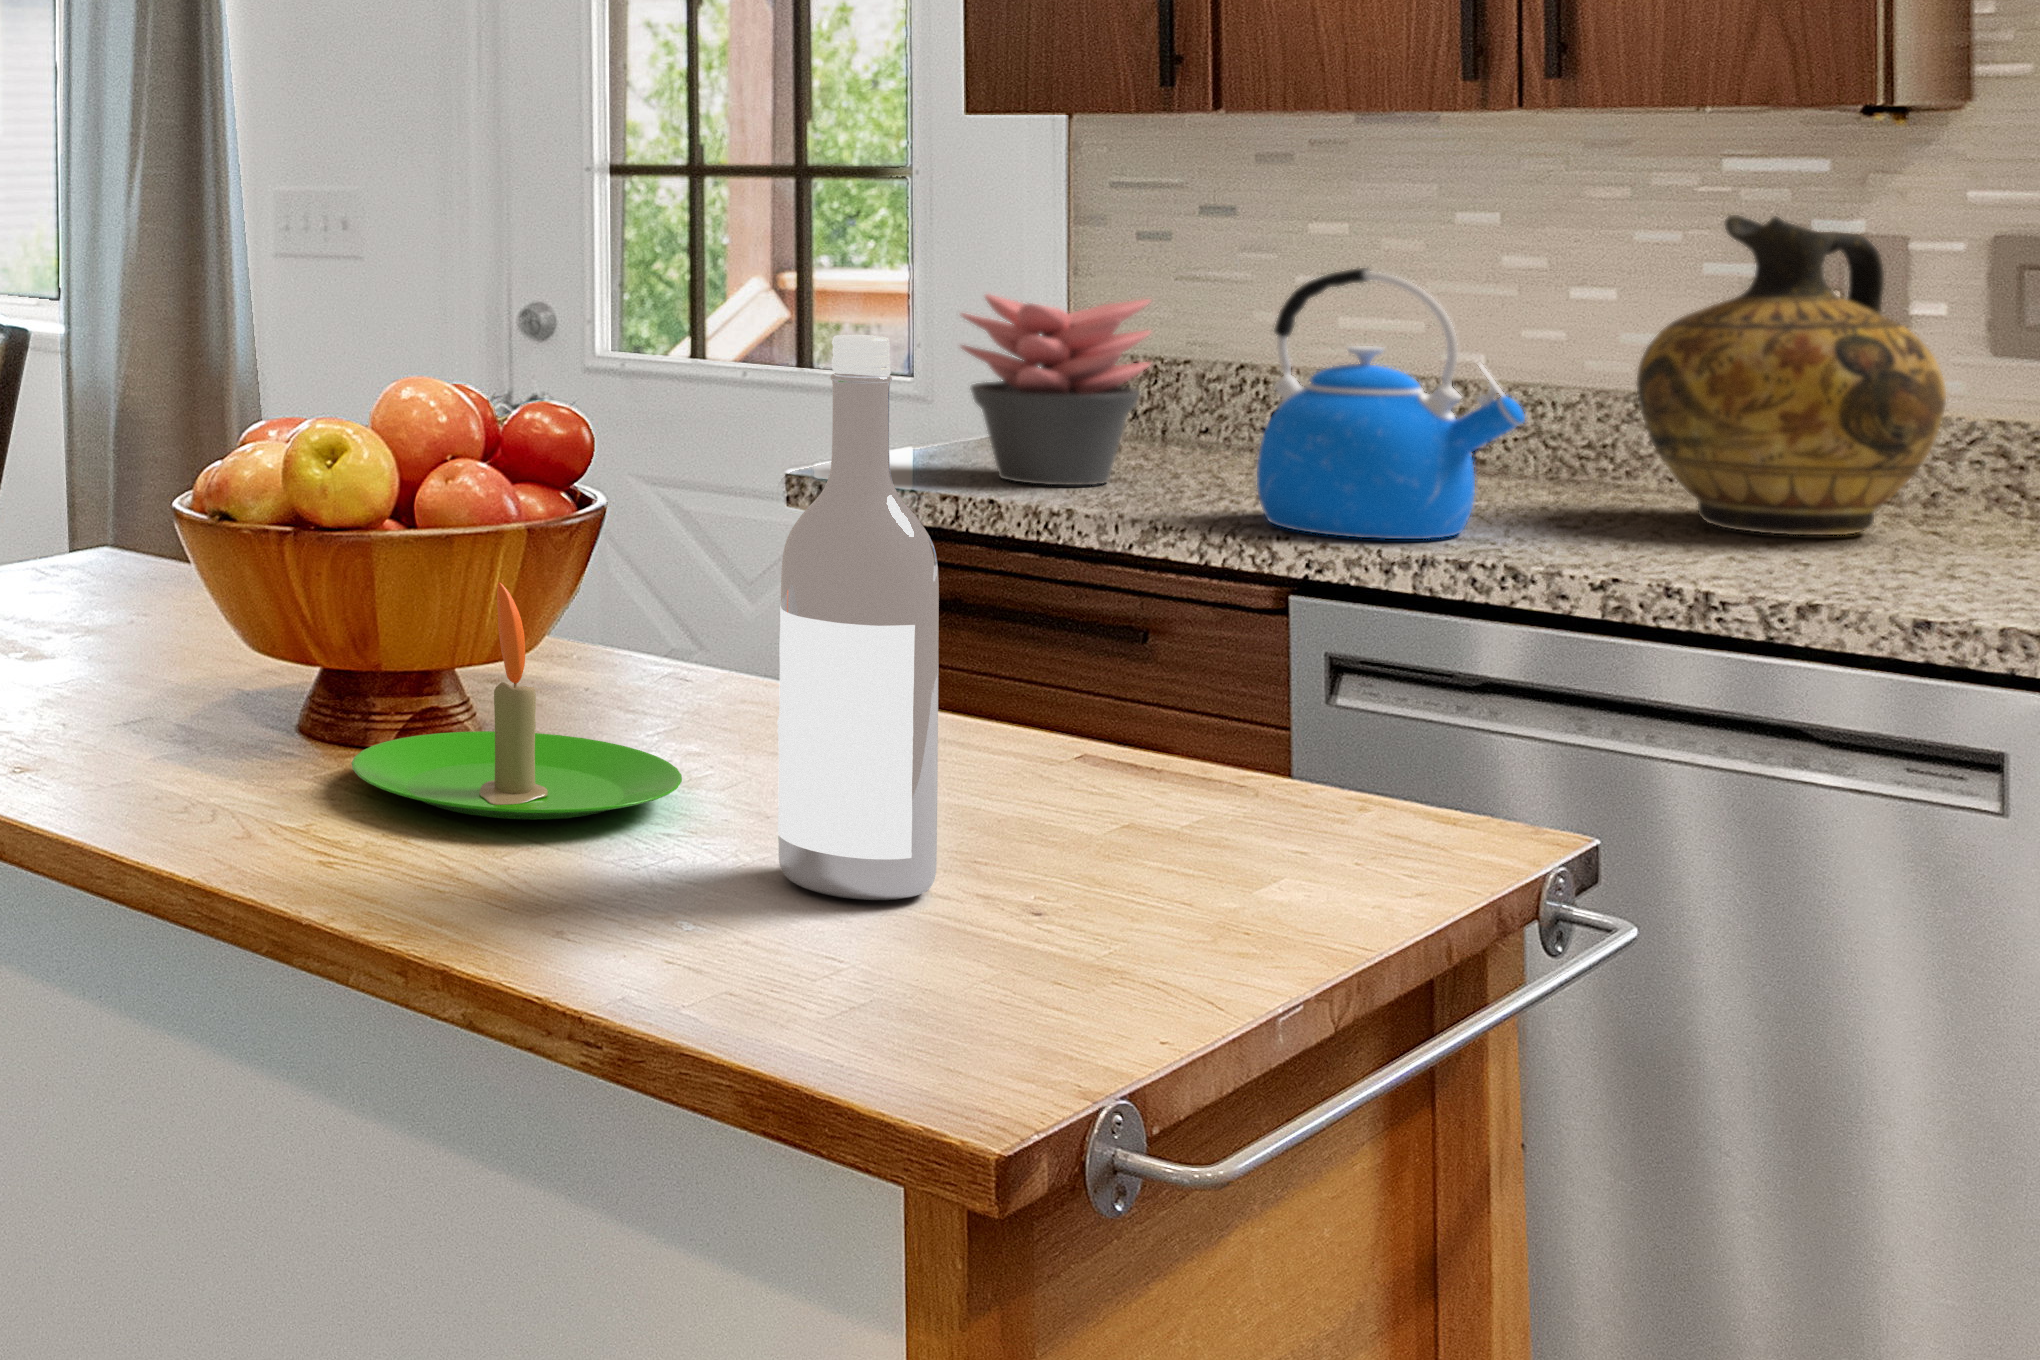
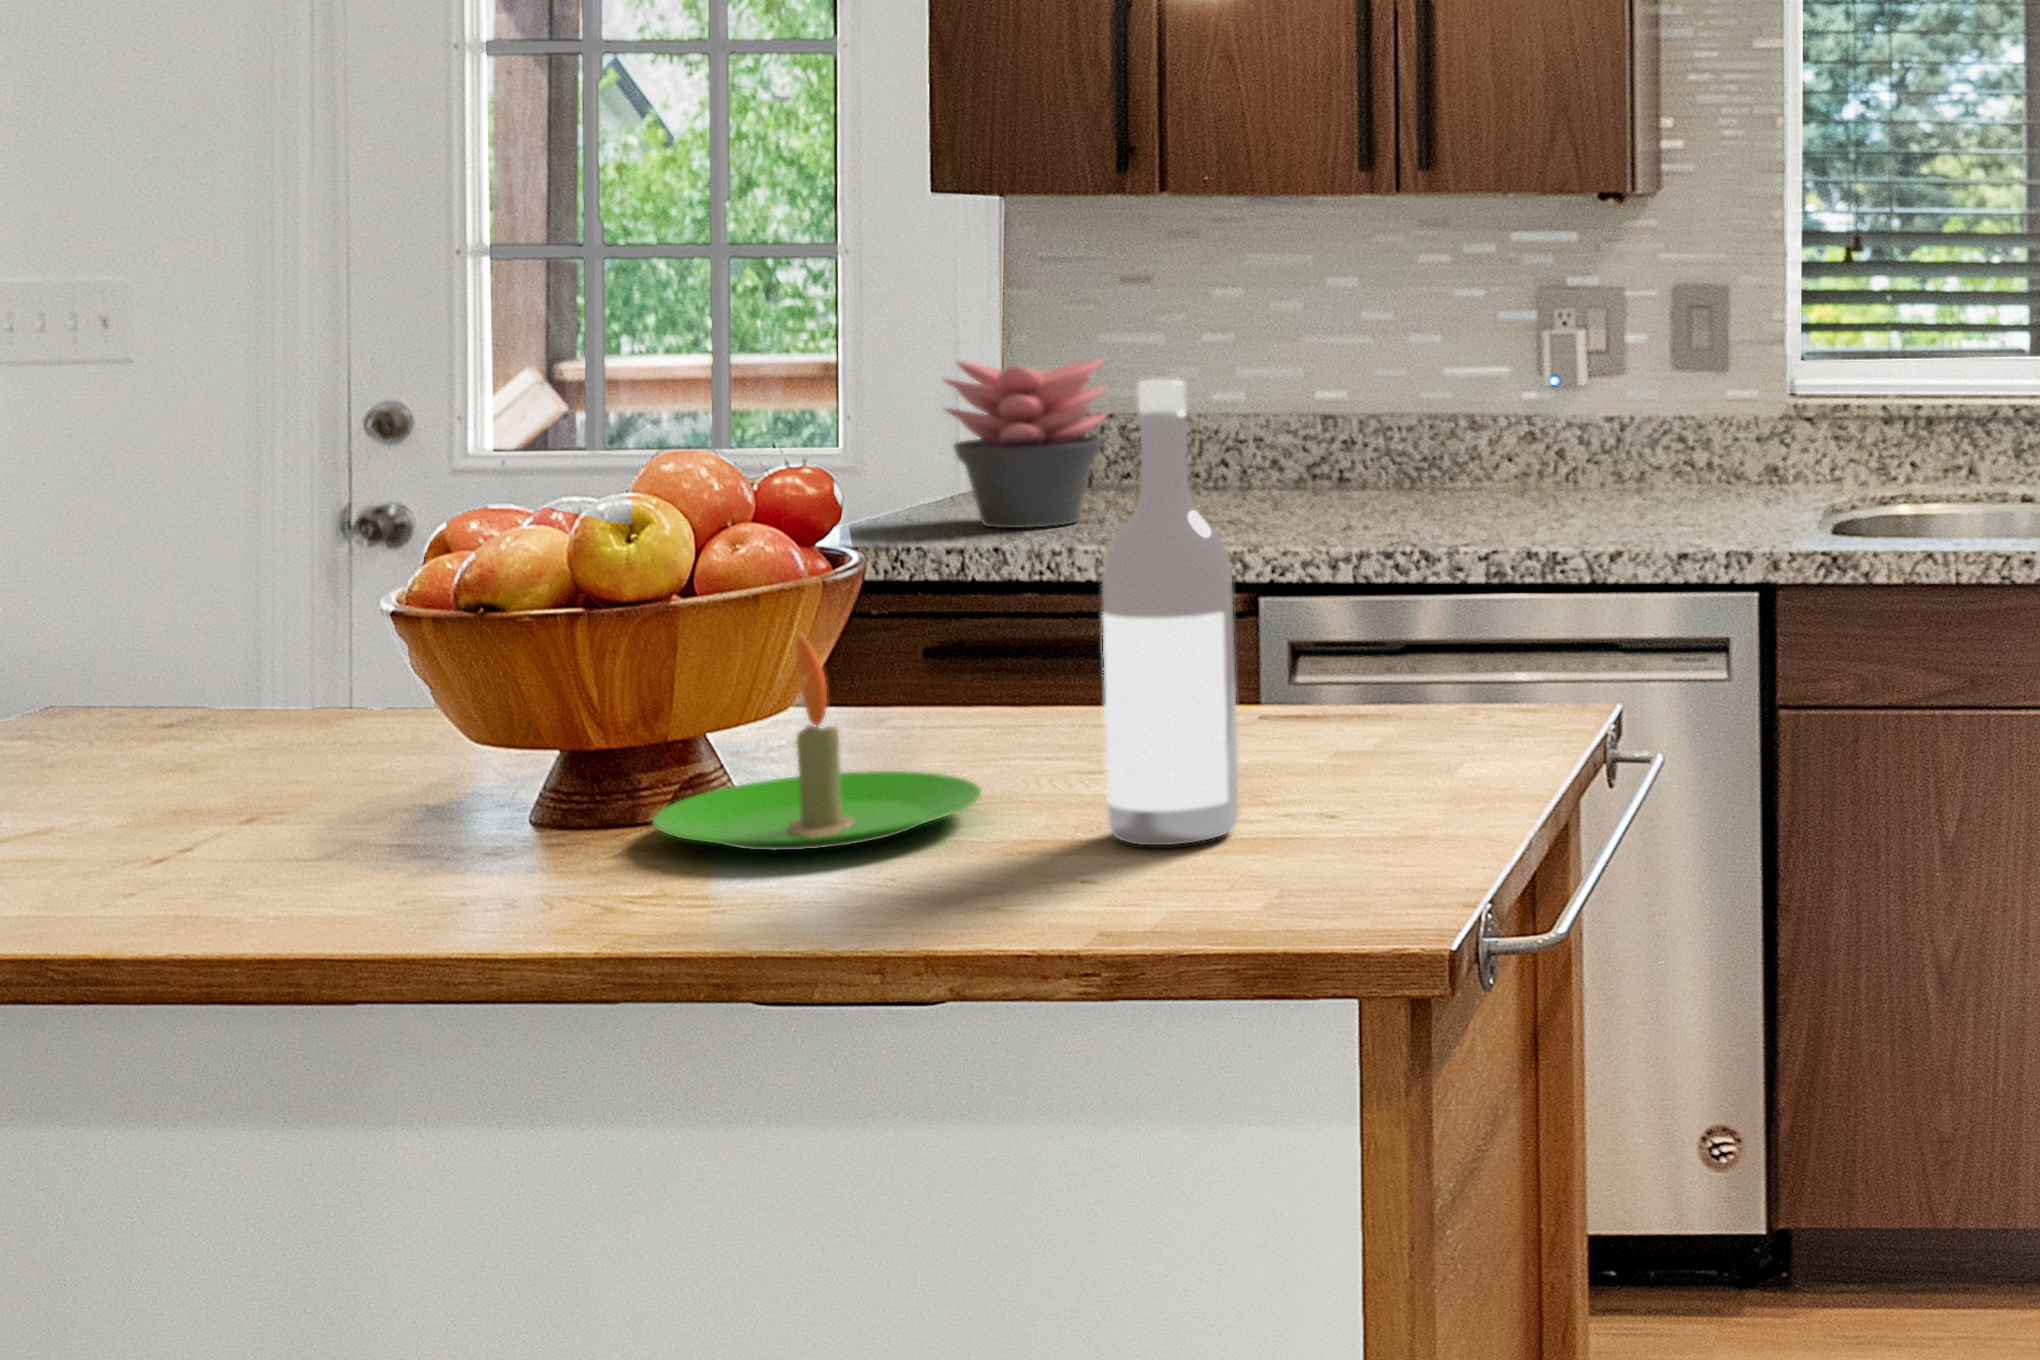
ceramic jug: present [1637,215,1946,535] -> none [1471,275,1660,510]
kettle: present [1257,268,1525,539] -> none [1221,323,1418,542]

